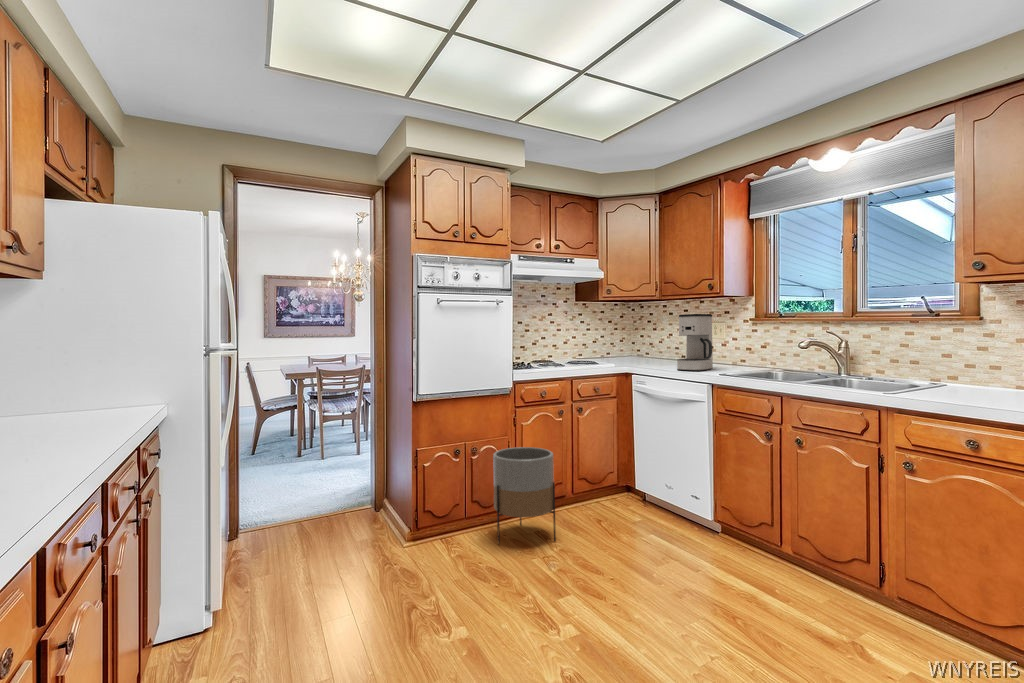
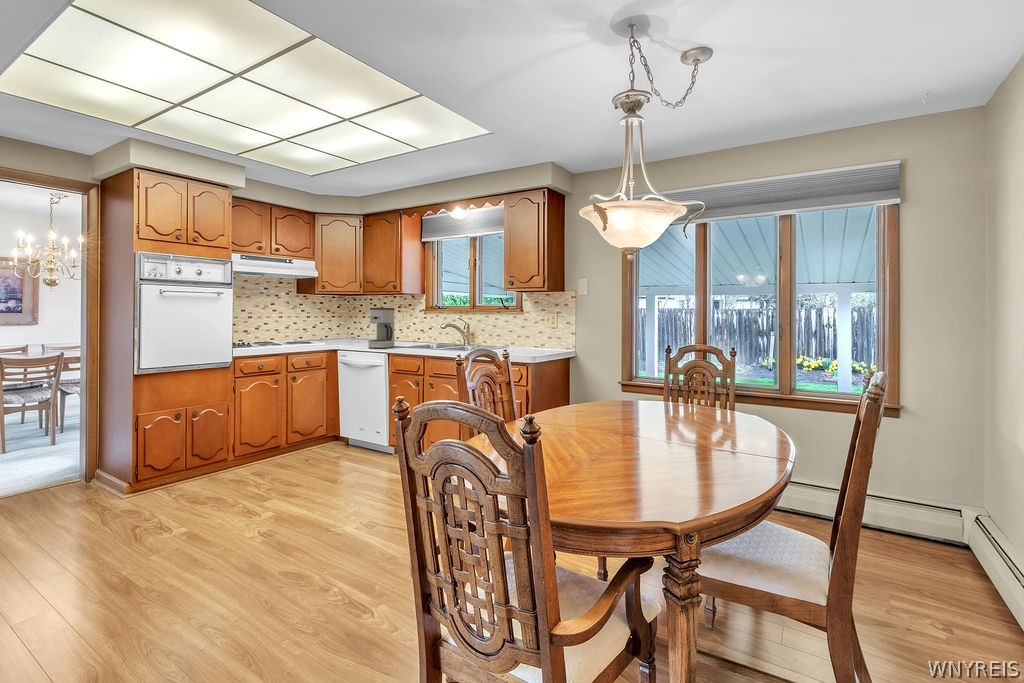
planter: present [493,447,556,544] -> none [213,409,267,484]

